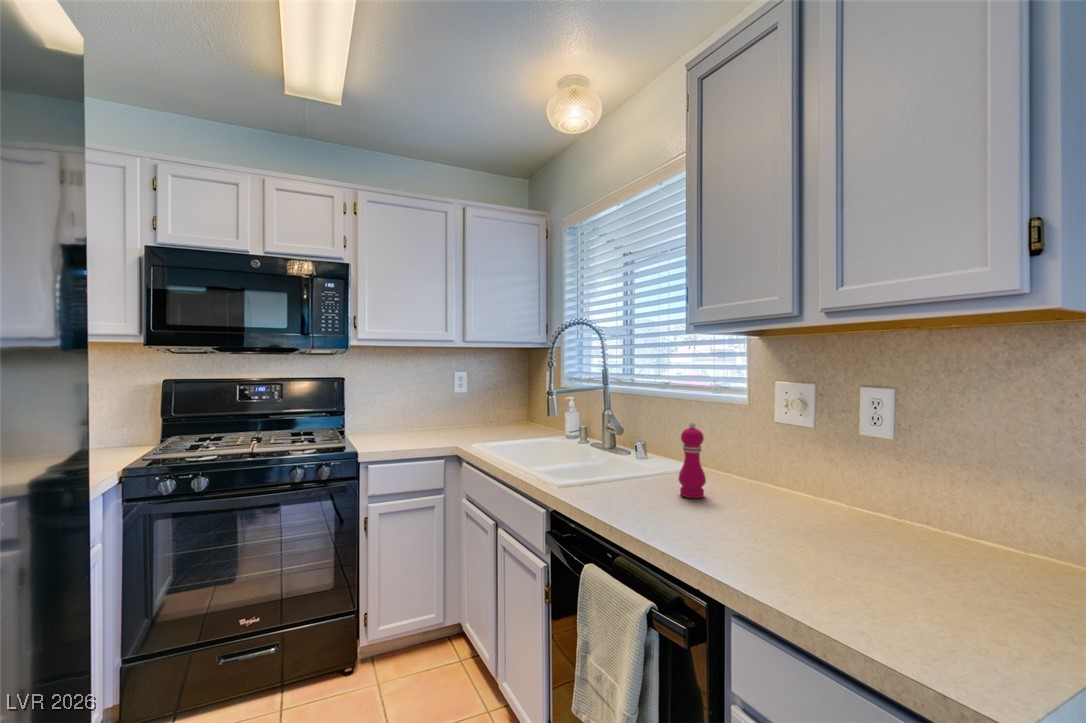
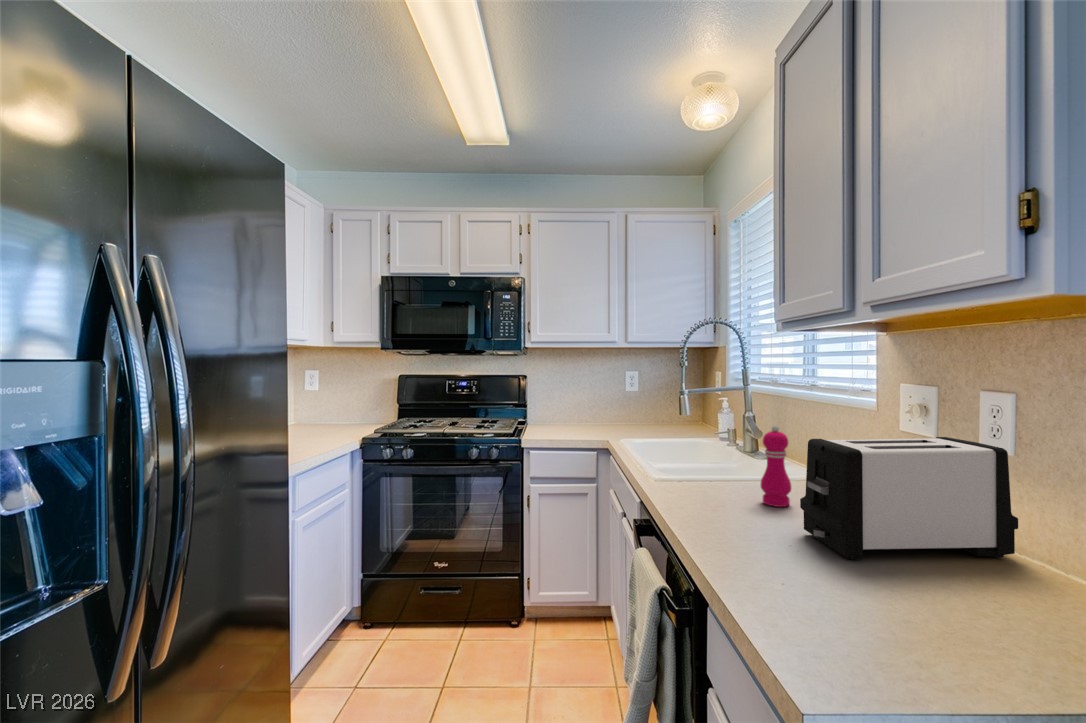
toaster: none [748,425,893,539] -> present [800,437,1018,560]

